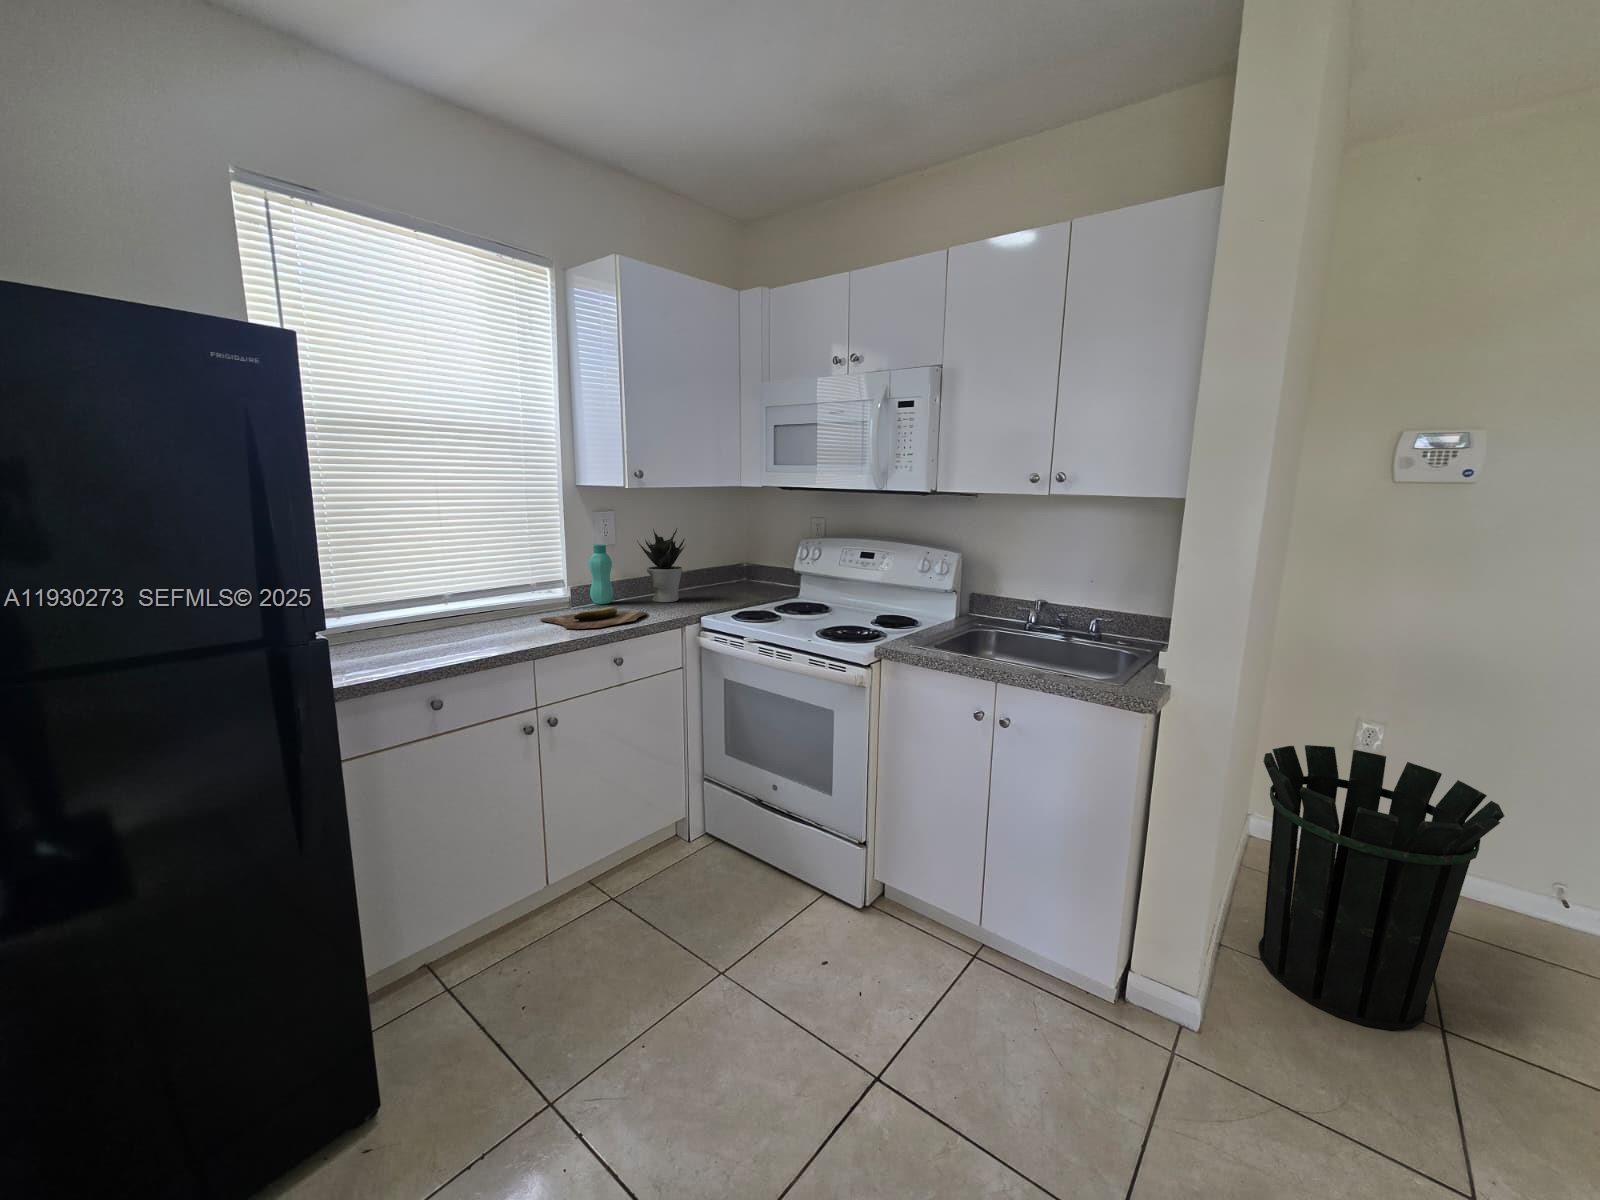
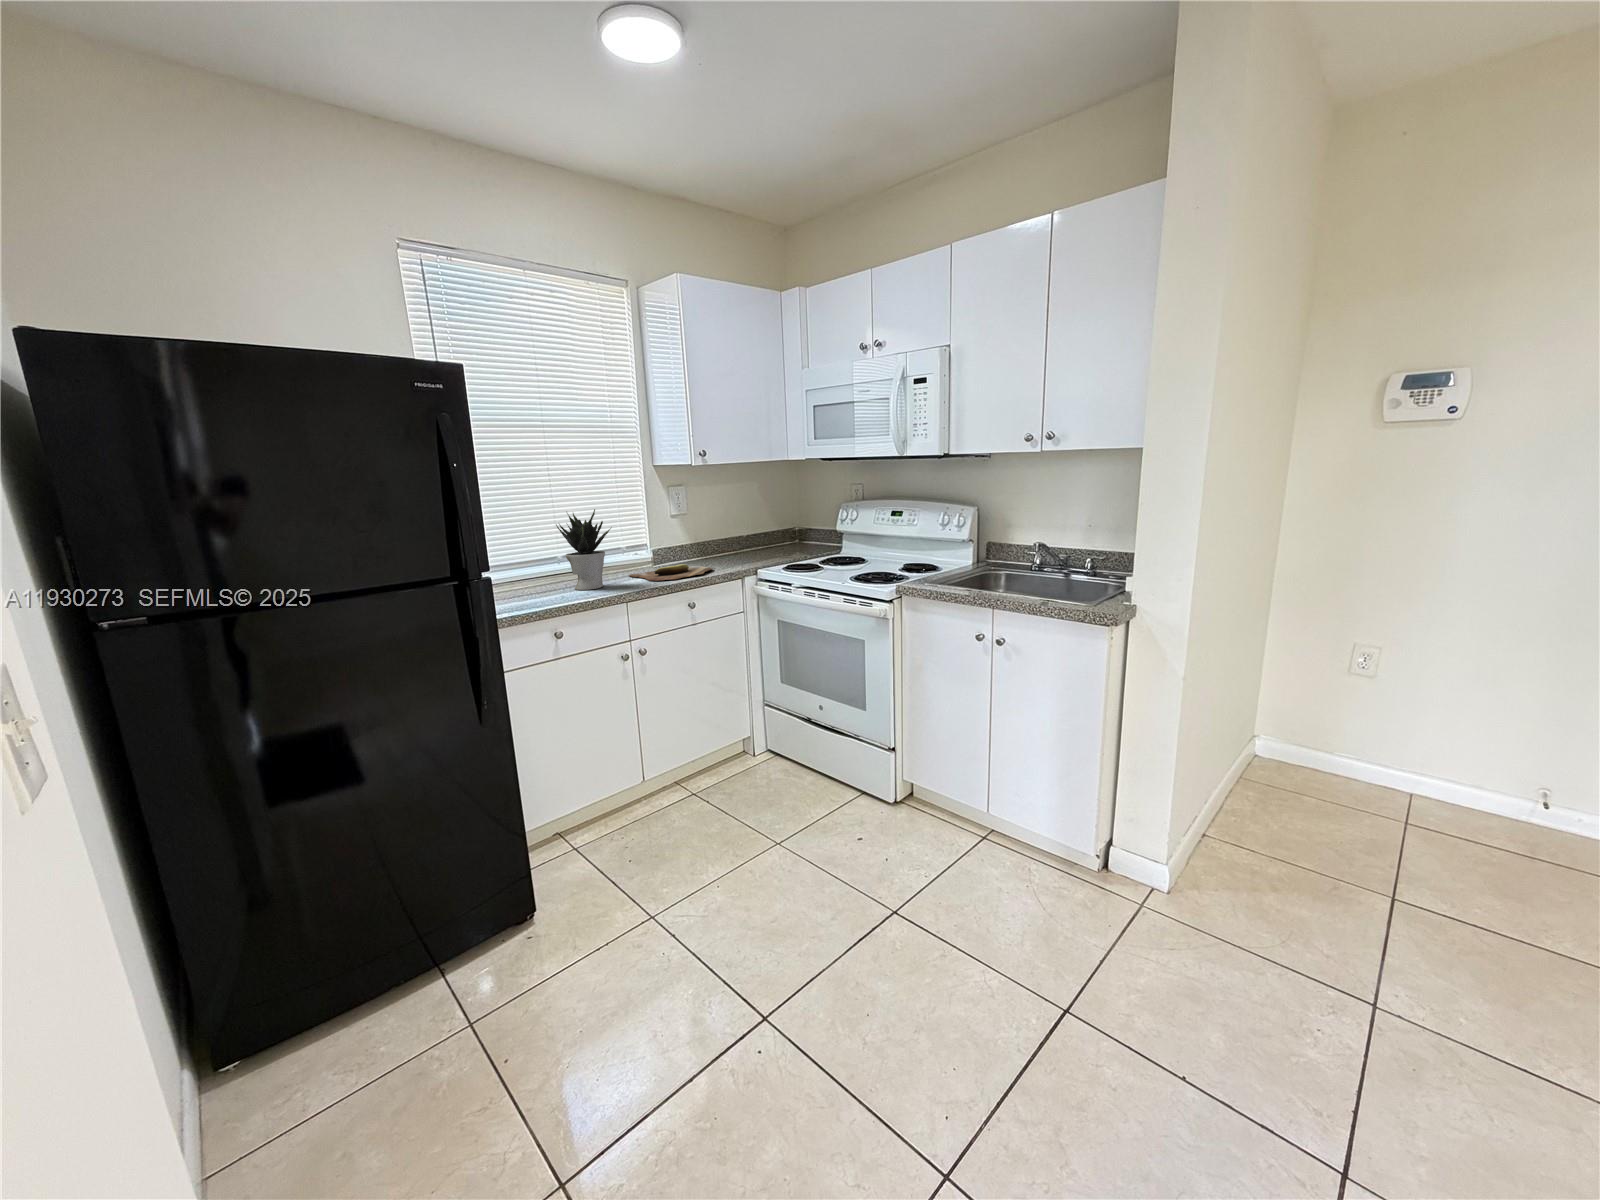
potted plant: present [638,528,686,602] -> present [556,509,611,590]
bottle: present [589,544,613,604] -> none [665,514,686,564]
waste bin: present [1259,745,1504,1030] -> none [1235,661,1438,894]

